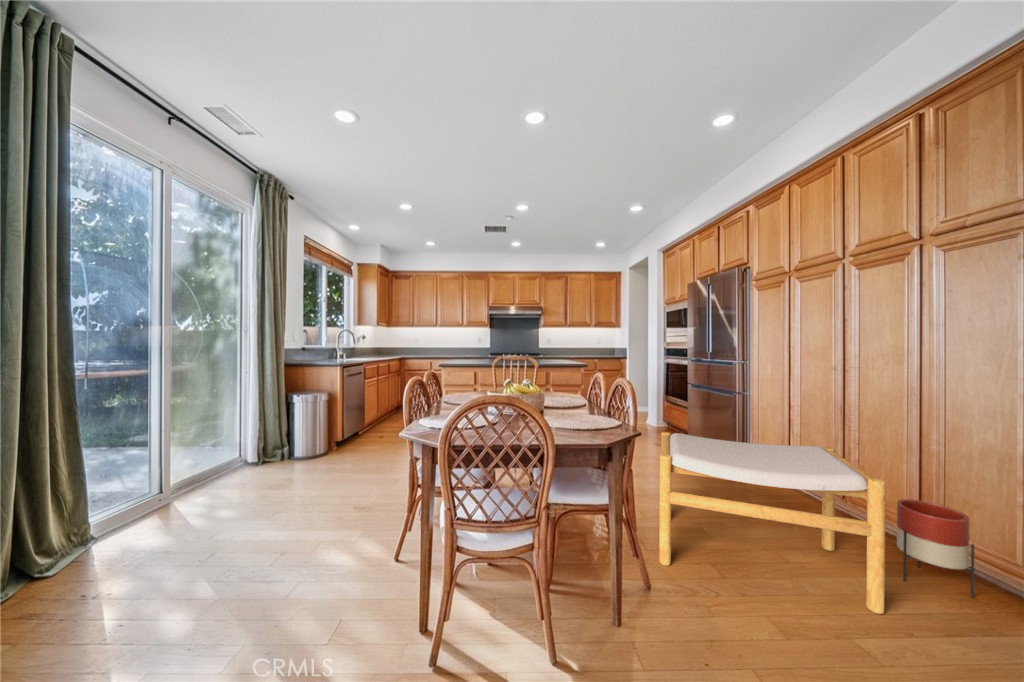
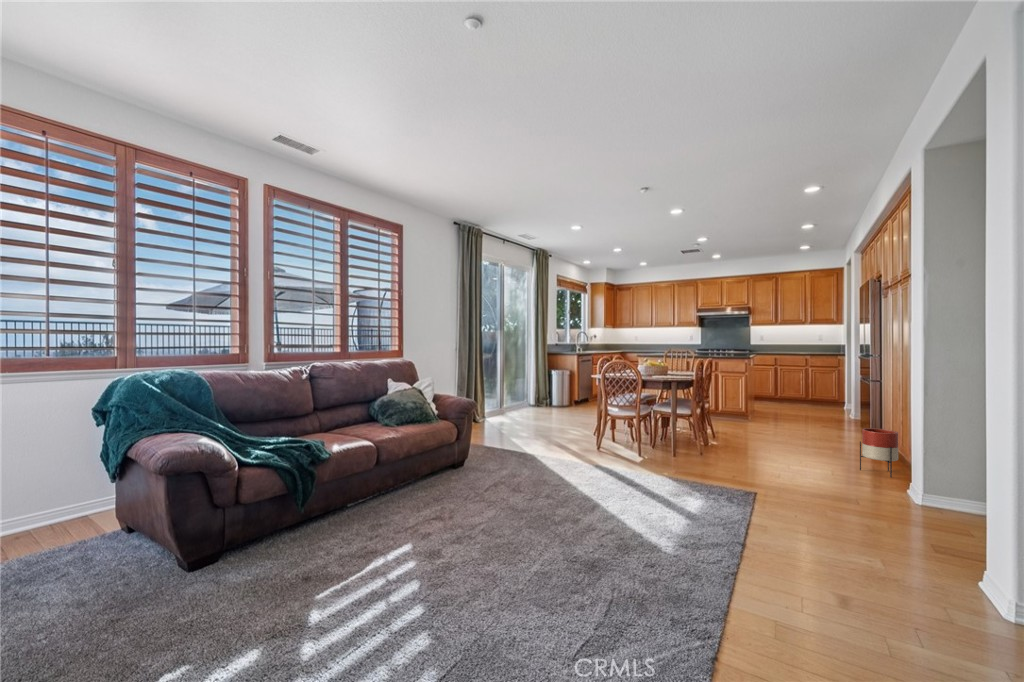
footstool: present [659,432,886,614] -> none [718,390,842,469]

